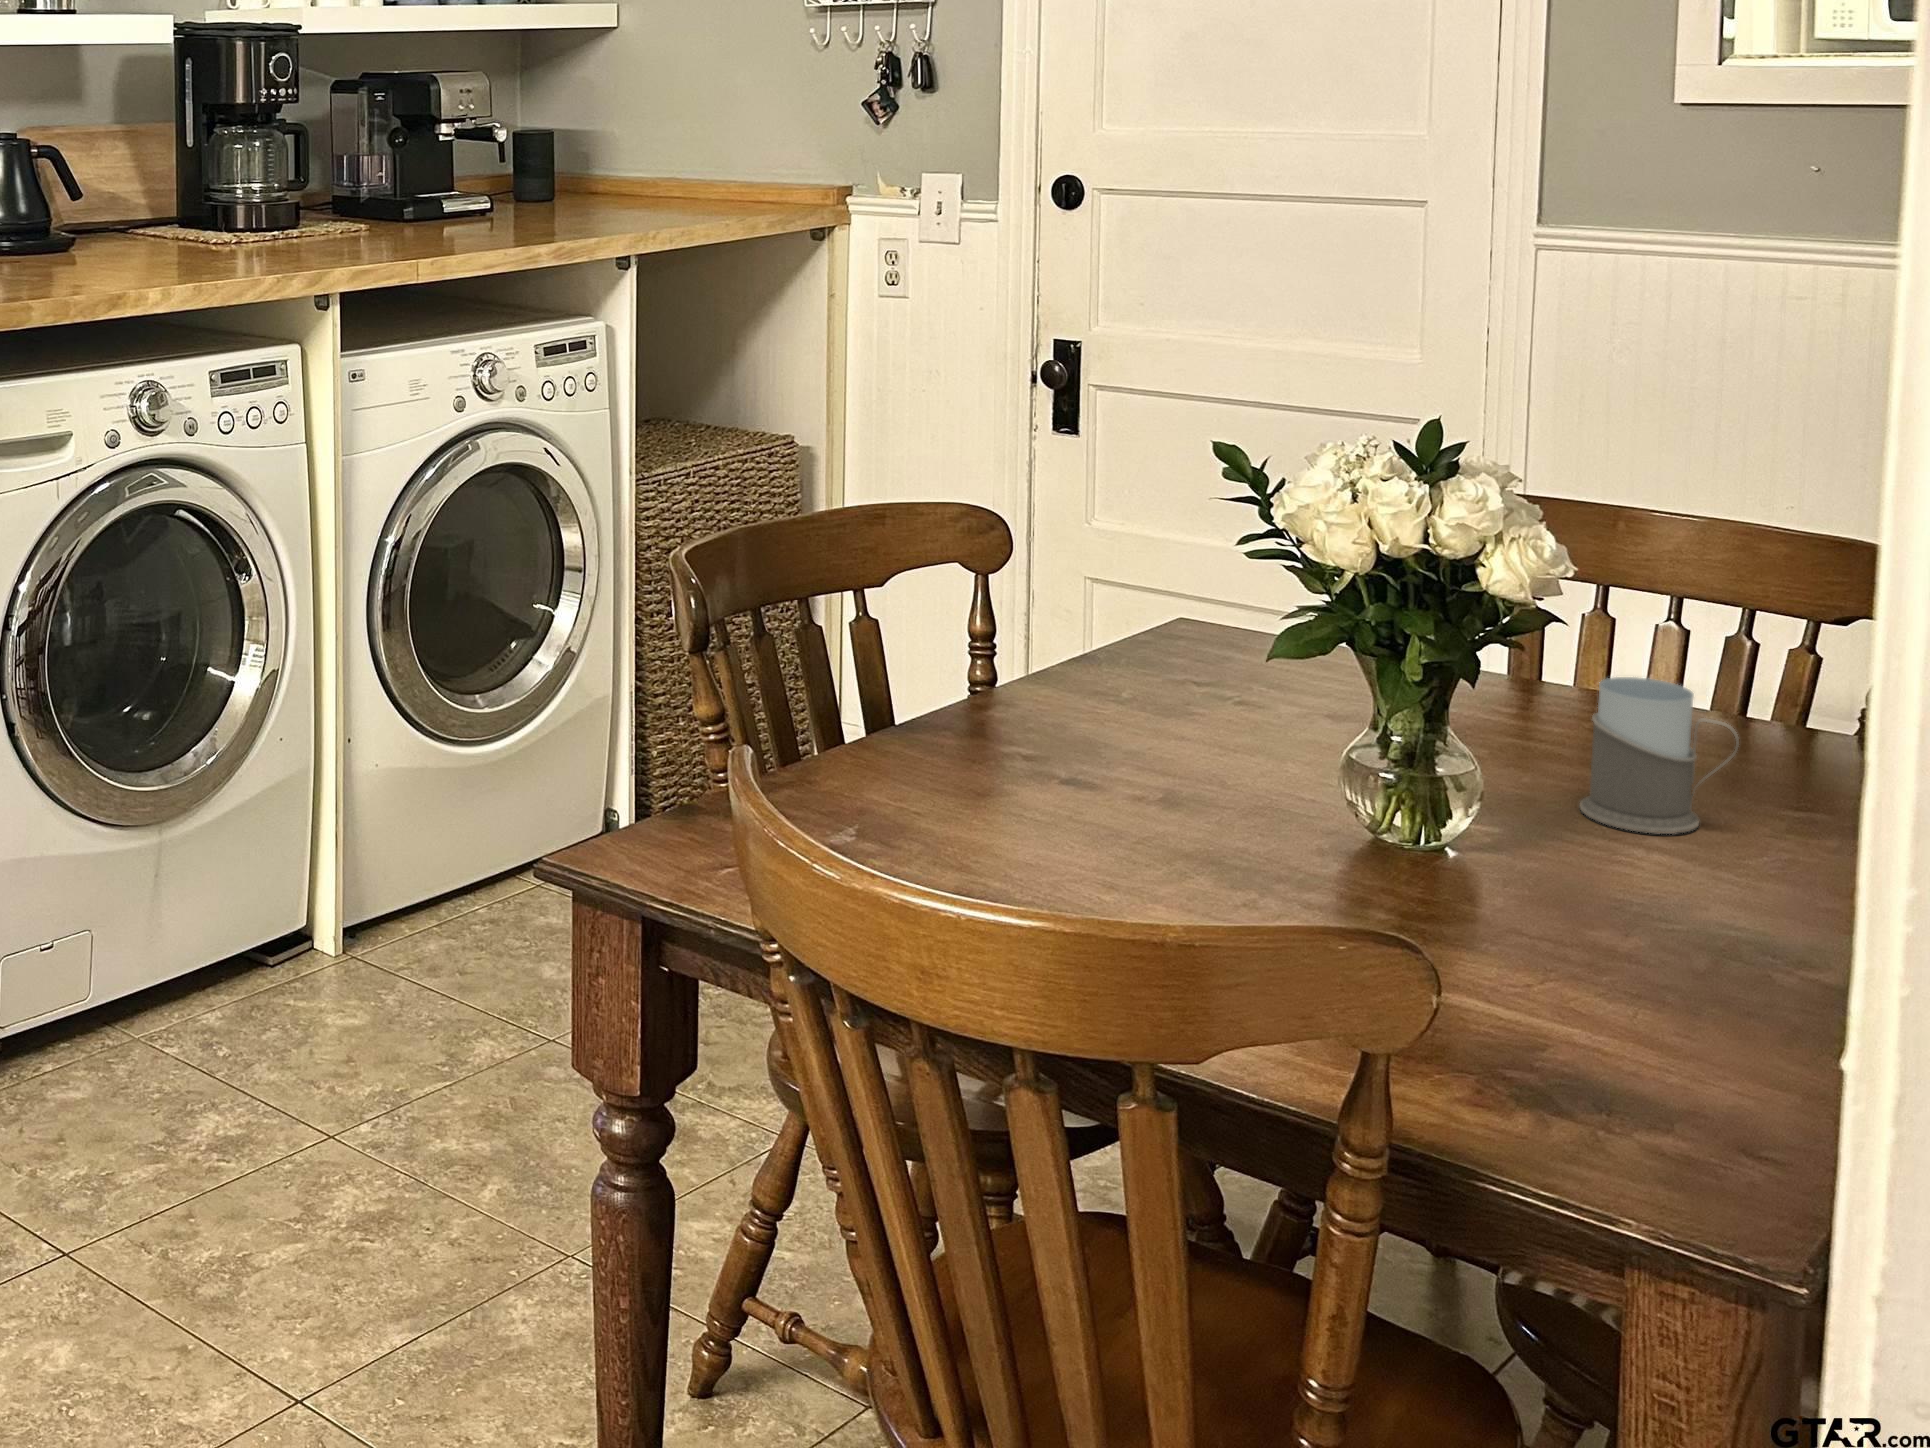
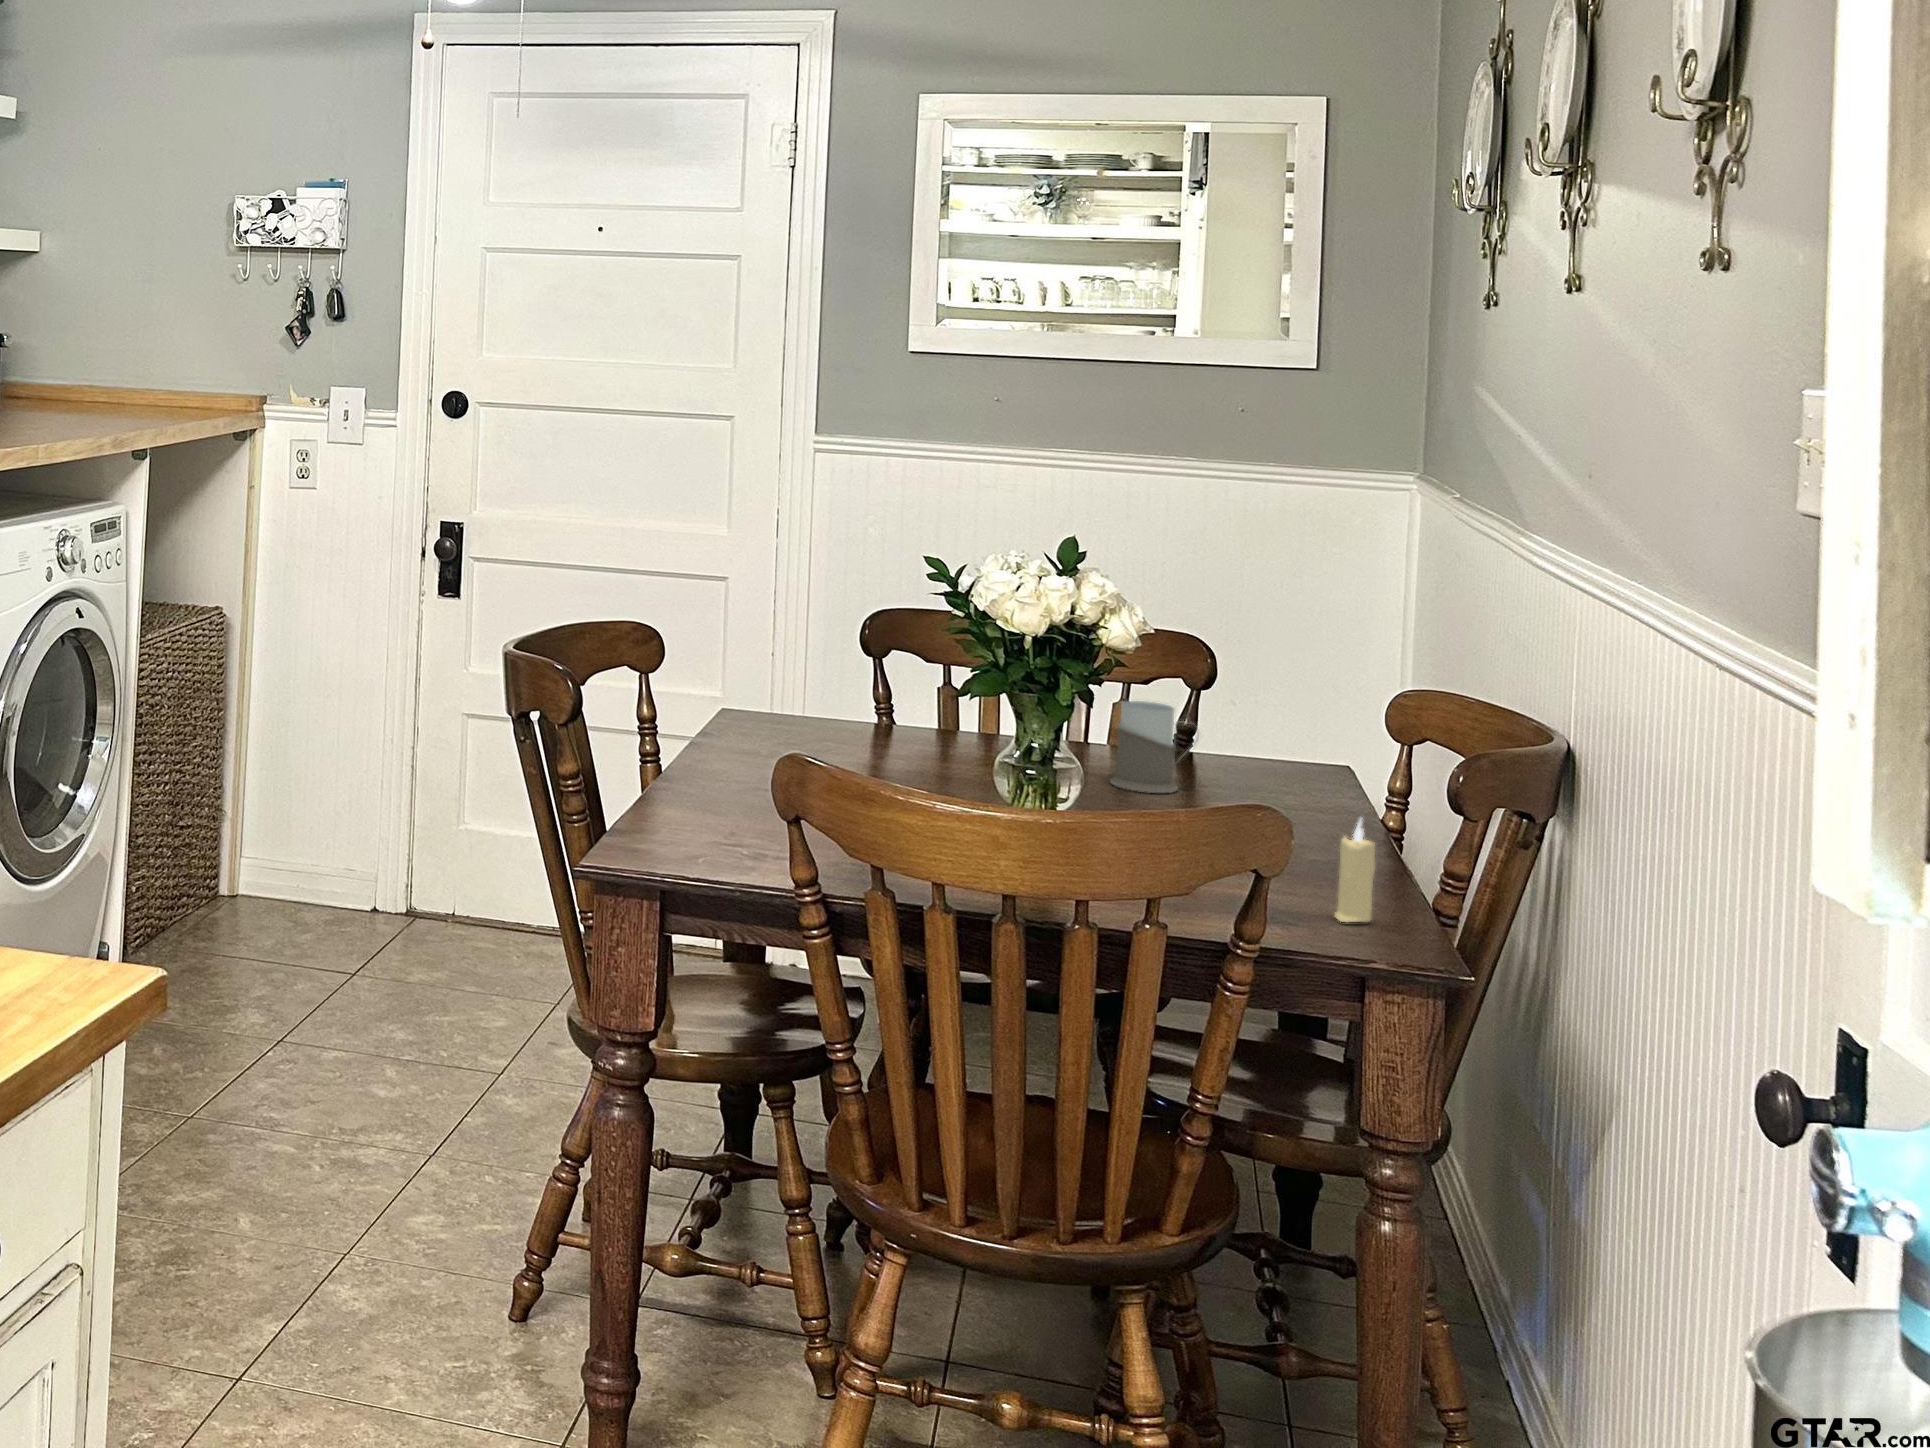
candle: none [1623,975,1710,1164] -> present [1335,819,1375,922]

